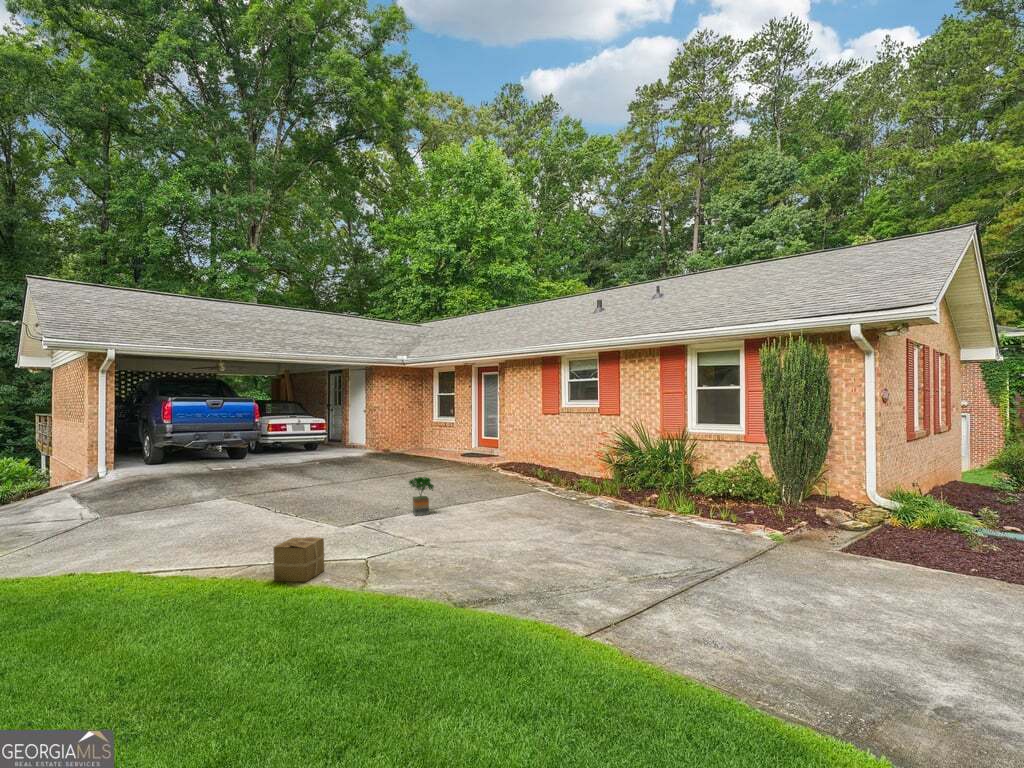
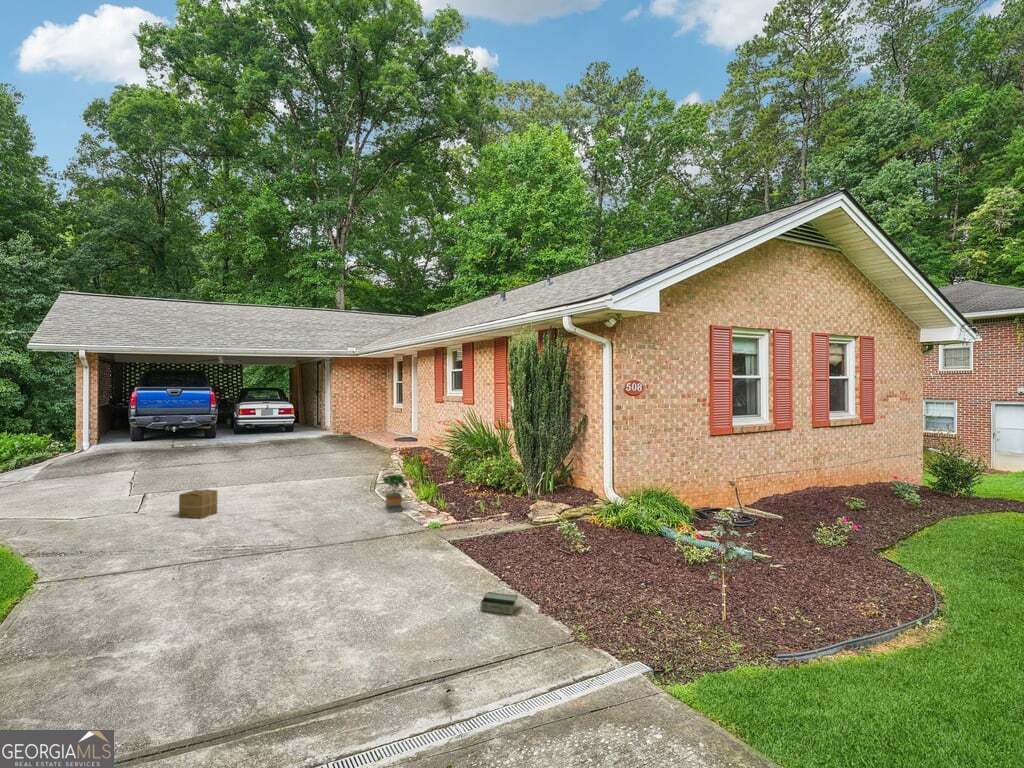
cardboard box: present [273,537,324,582] -> present [179,489,217,518]
toolbox: none [508,588,549,611] -> present [481,592,518,614]

